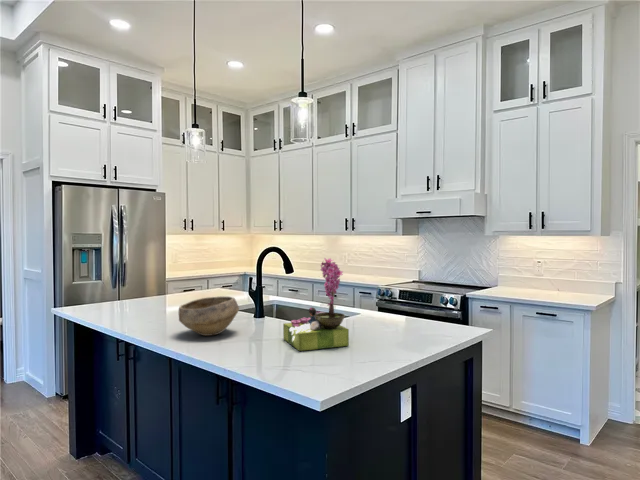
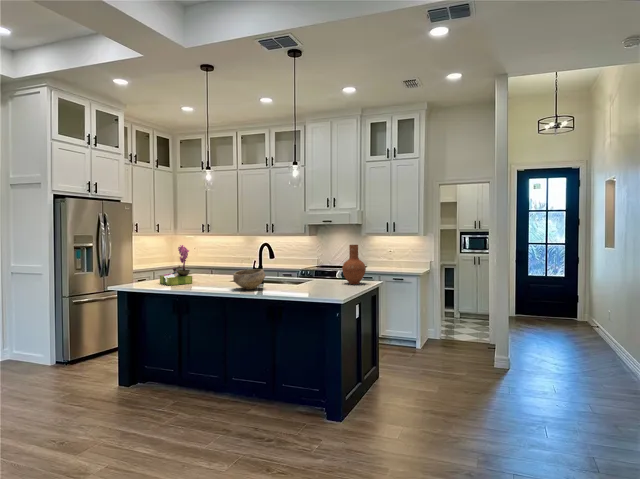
vase: none [398,255,445,335] -> present [342,245,366,284]
flower arrangement: present [283,258,349,351] -> present [160,245,192,285]

